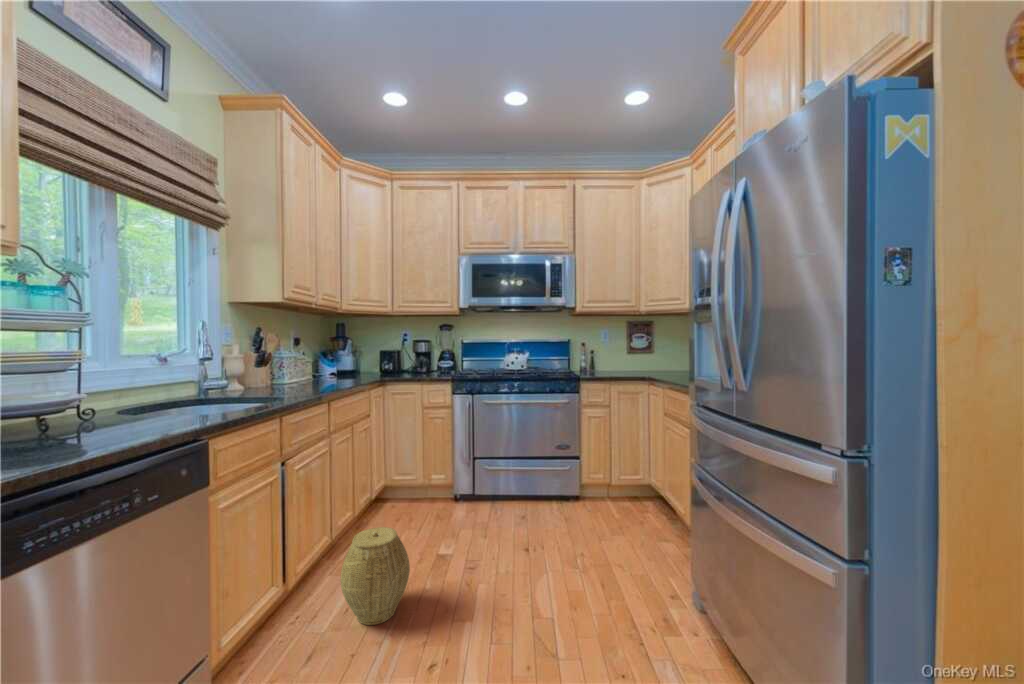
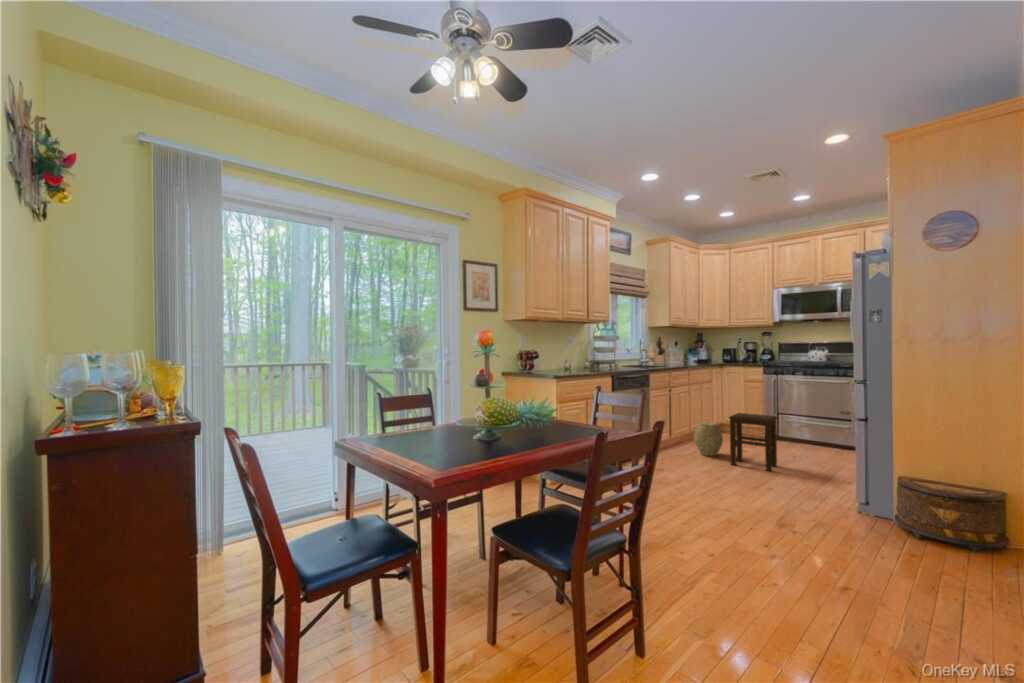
stool: none [437,500,534,656] -> present [729,413,777,471]

